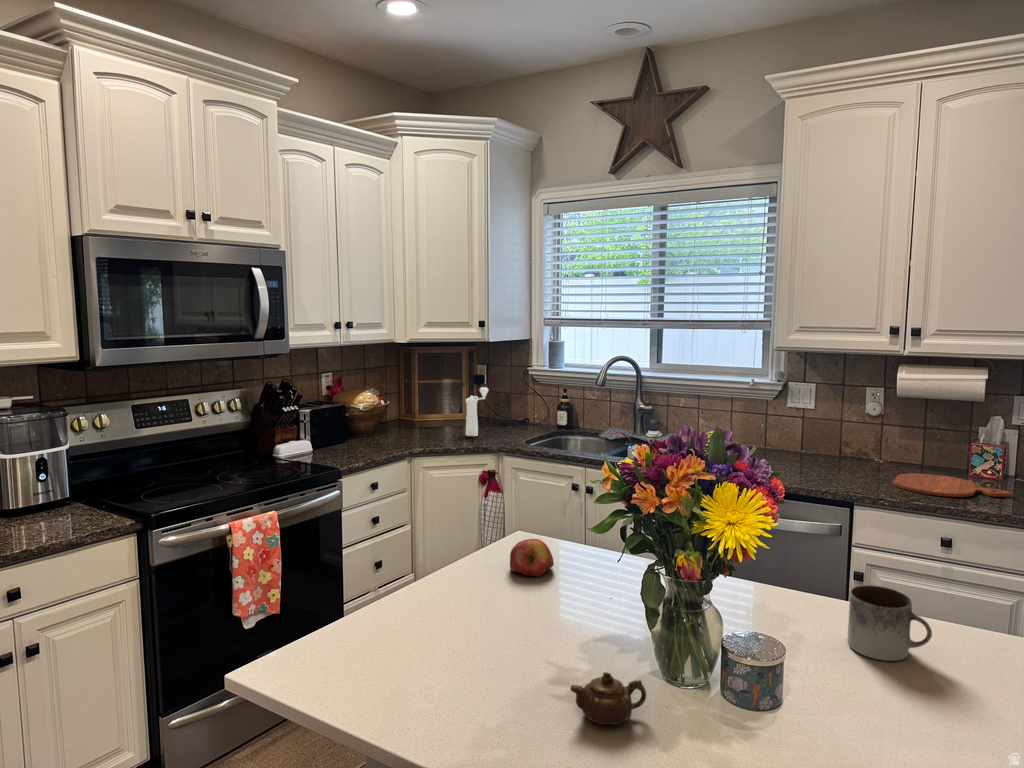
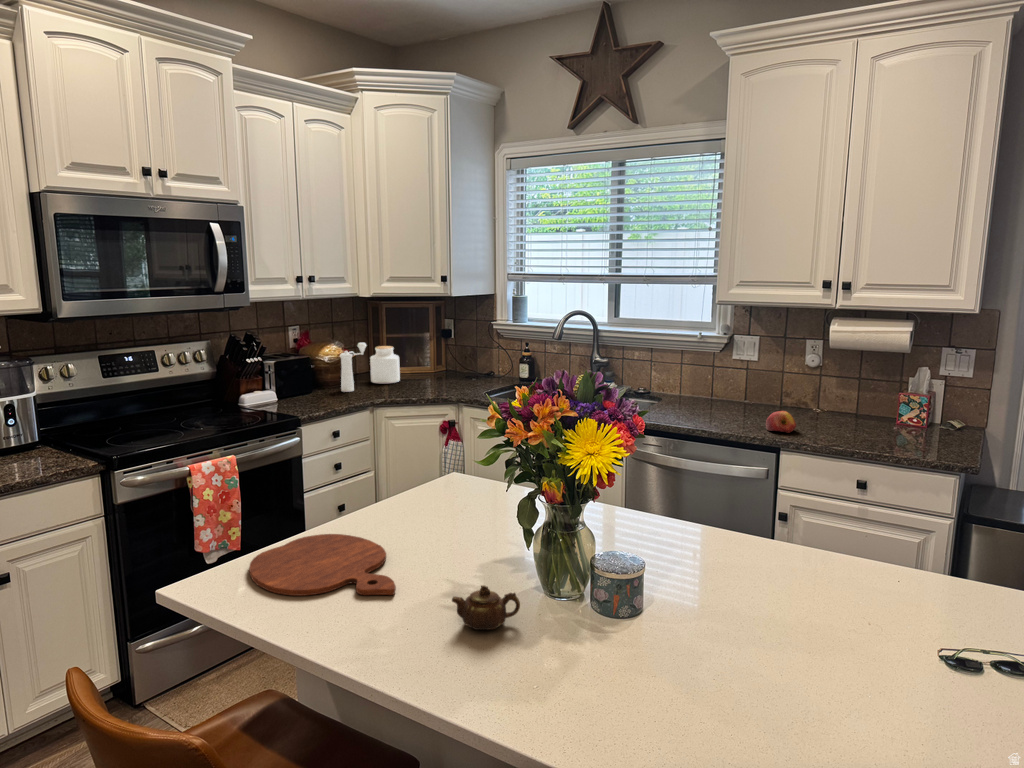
pepper mill: present [466,387,488,436] -> present [340,343,366,392]
jar: none [404,393,434,432] -> present [370,346,400,384]
cutting board: present [893,473,1013,497] -> present [249,534,396,596]
apple: present [510,539,554,577] -> present [766,411,796,433]
mug: present [848,585,932,661] -> none [721,515,790,580]

